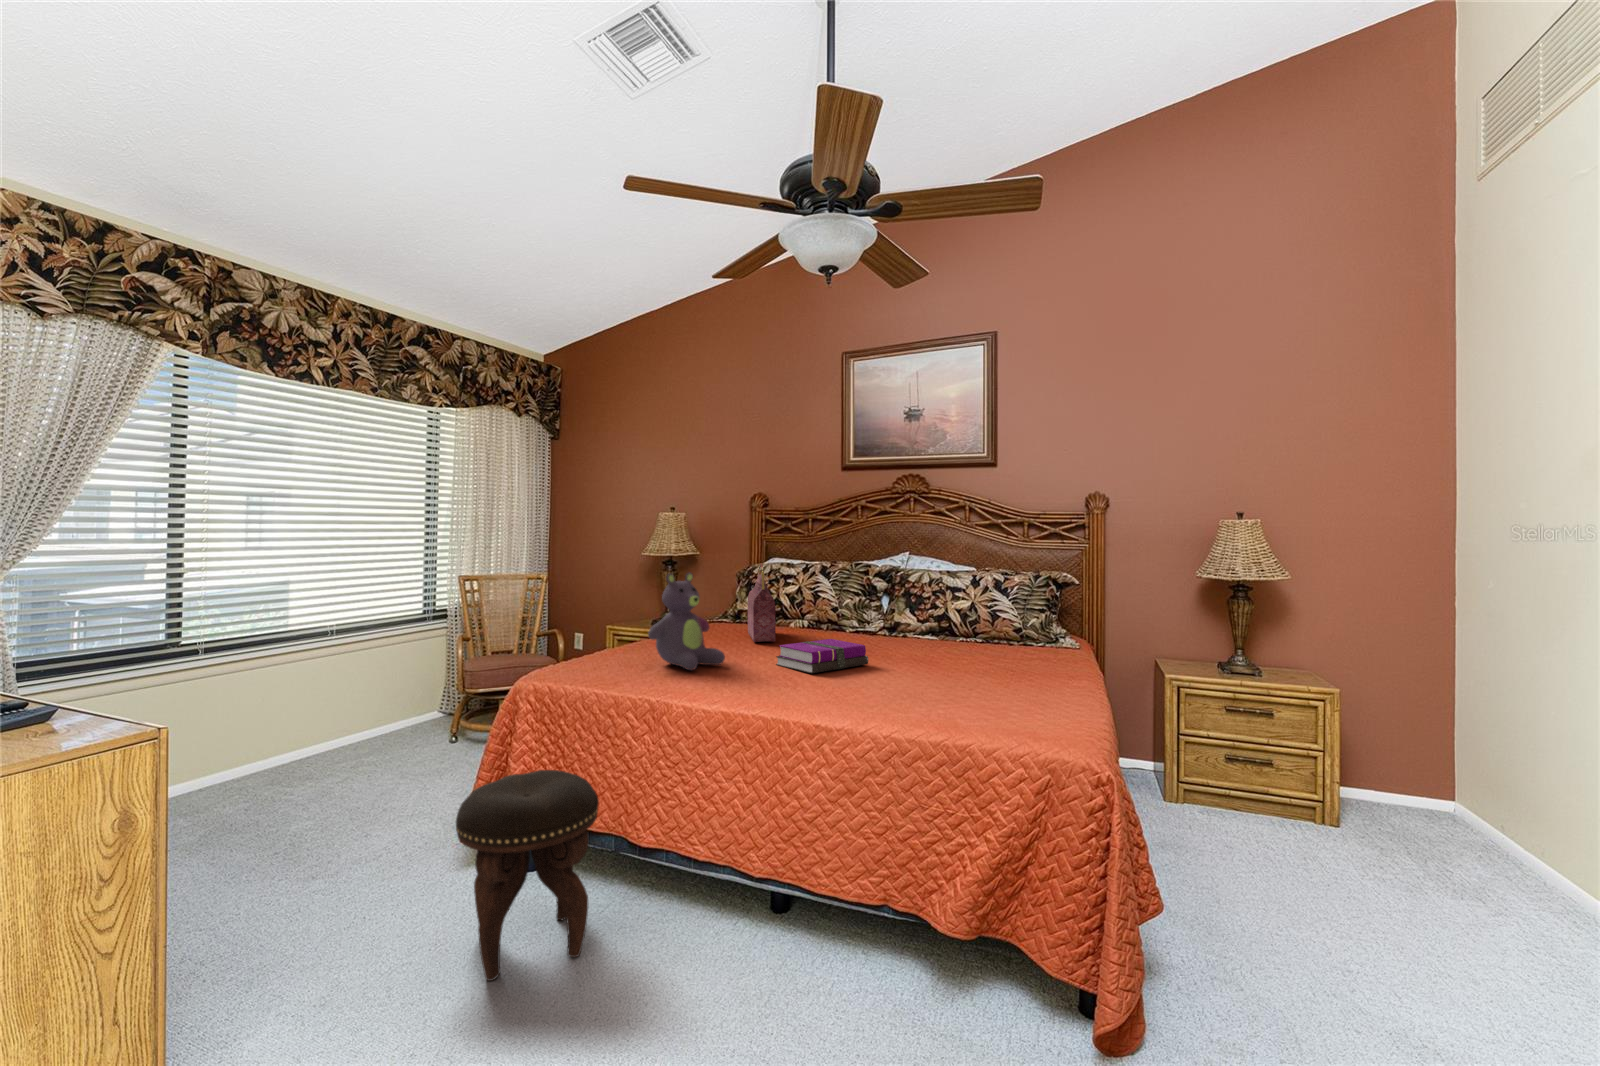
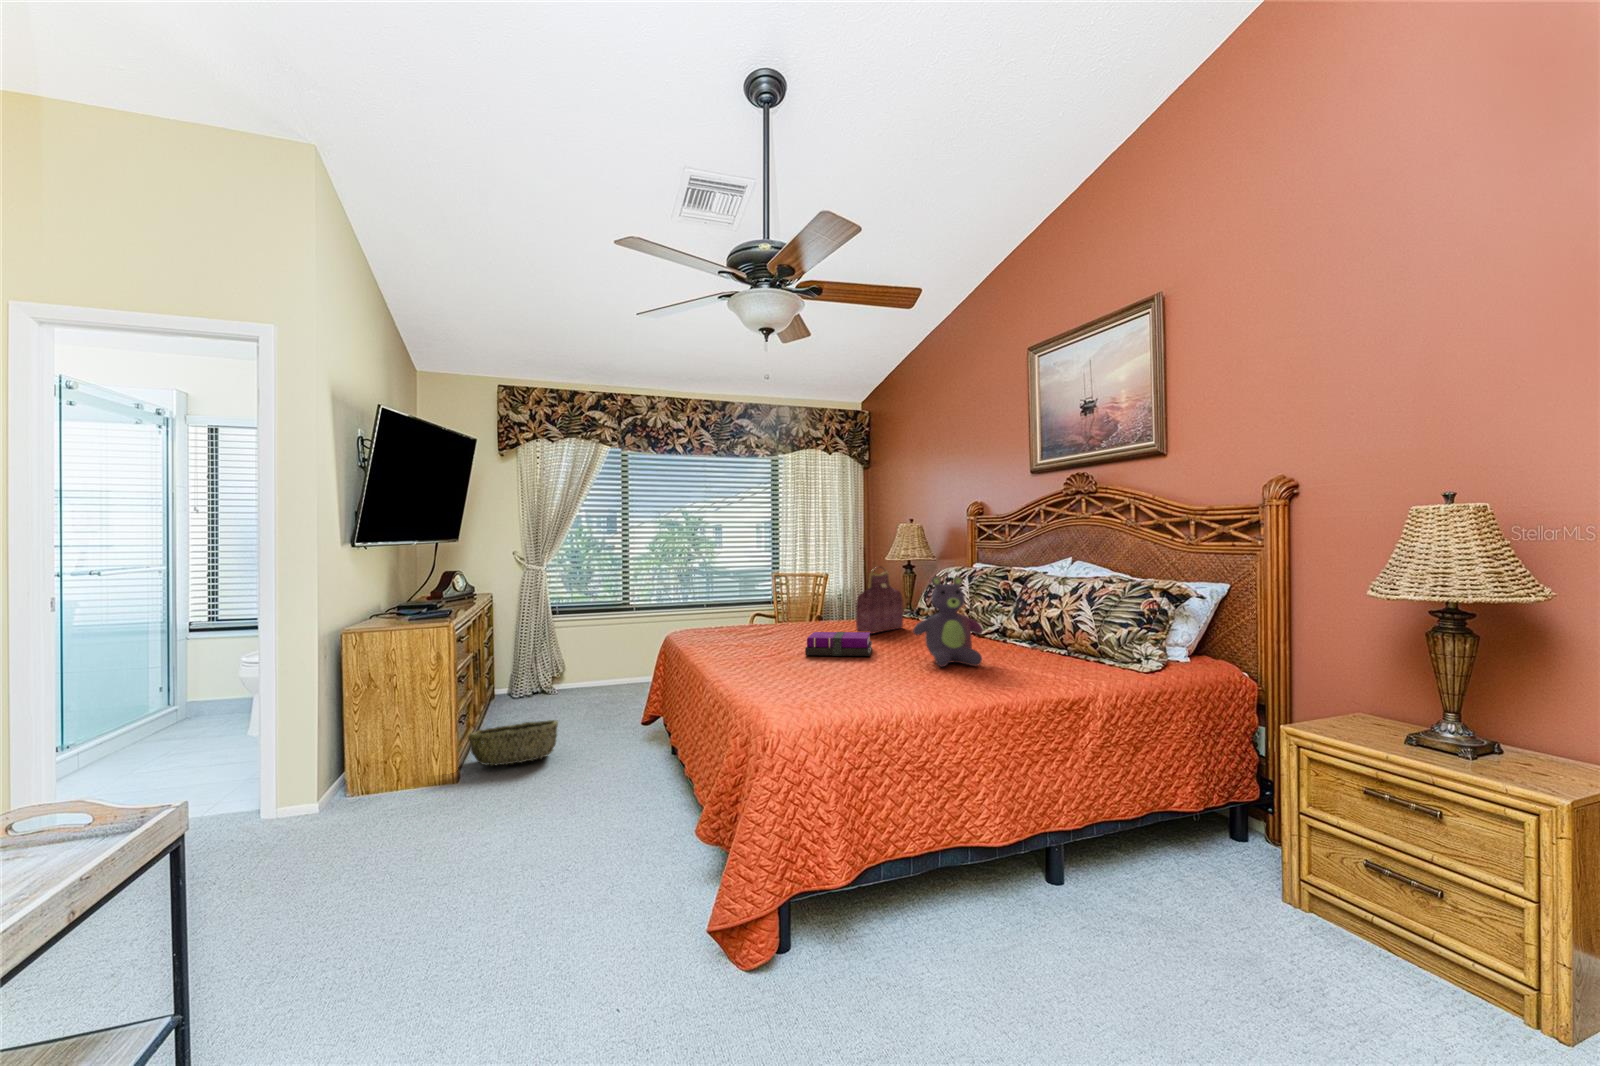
stuffed bear: present [648,572,725,670] -> present [913,576,983,667]
footstool: present [456,770,599,981] -> none [558,688,641,801]
woven basket: none [124,868,357,1013] -> present [468,720,558,765]

